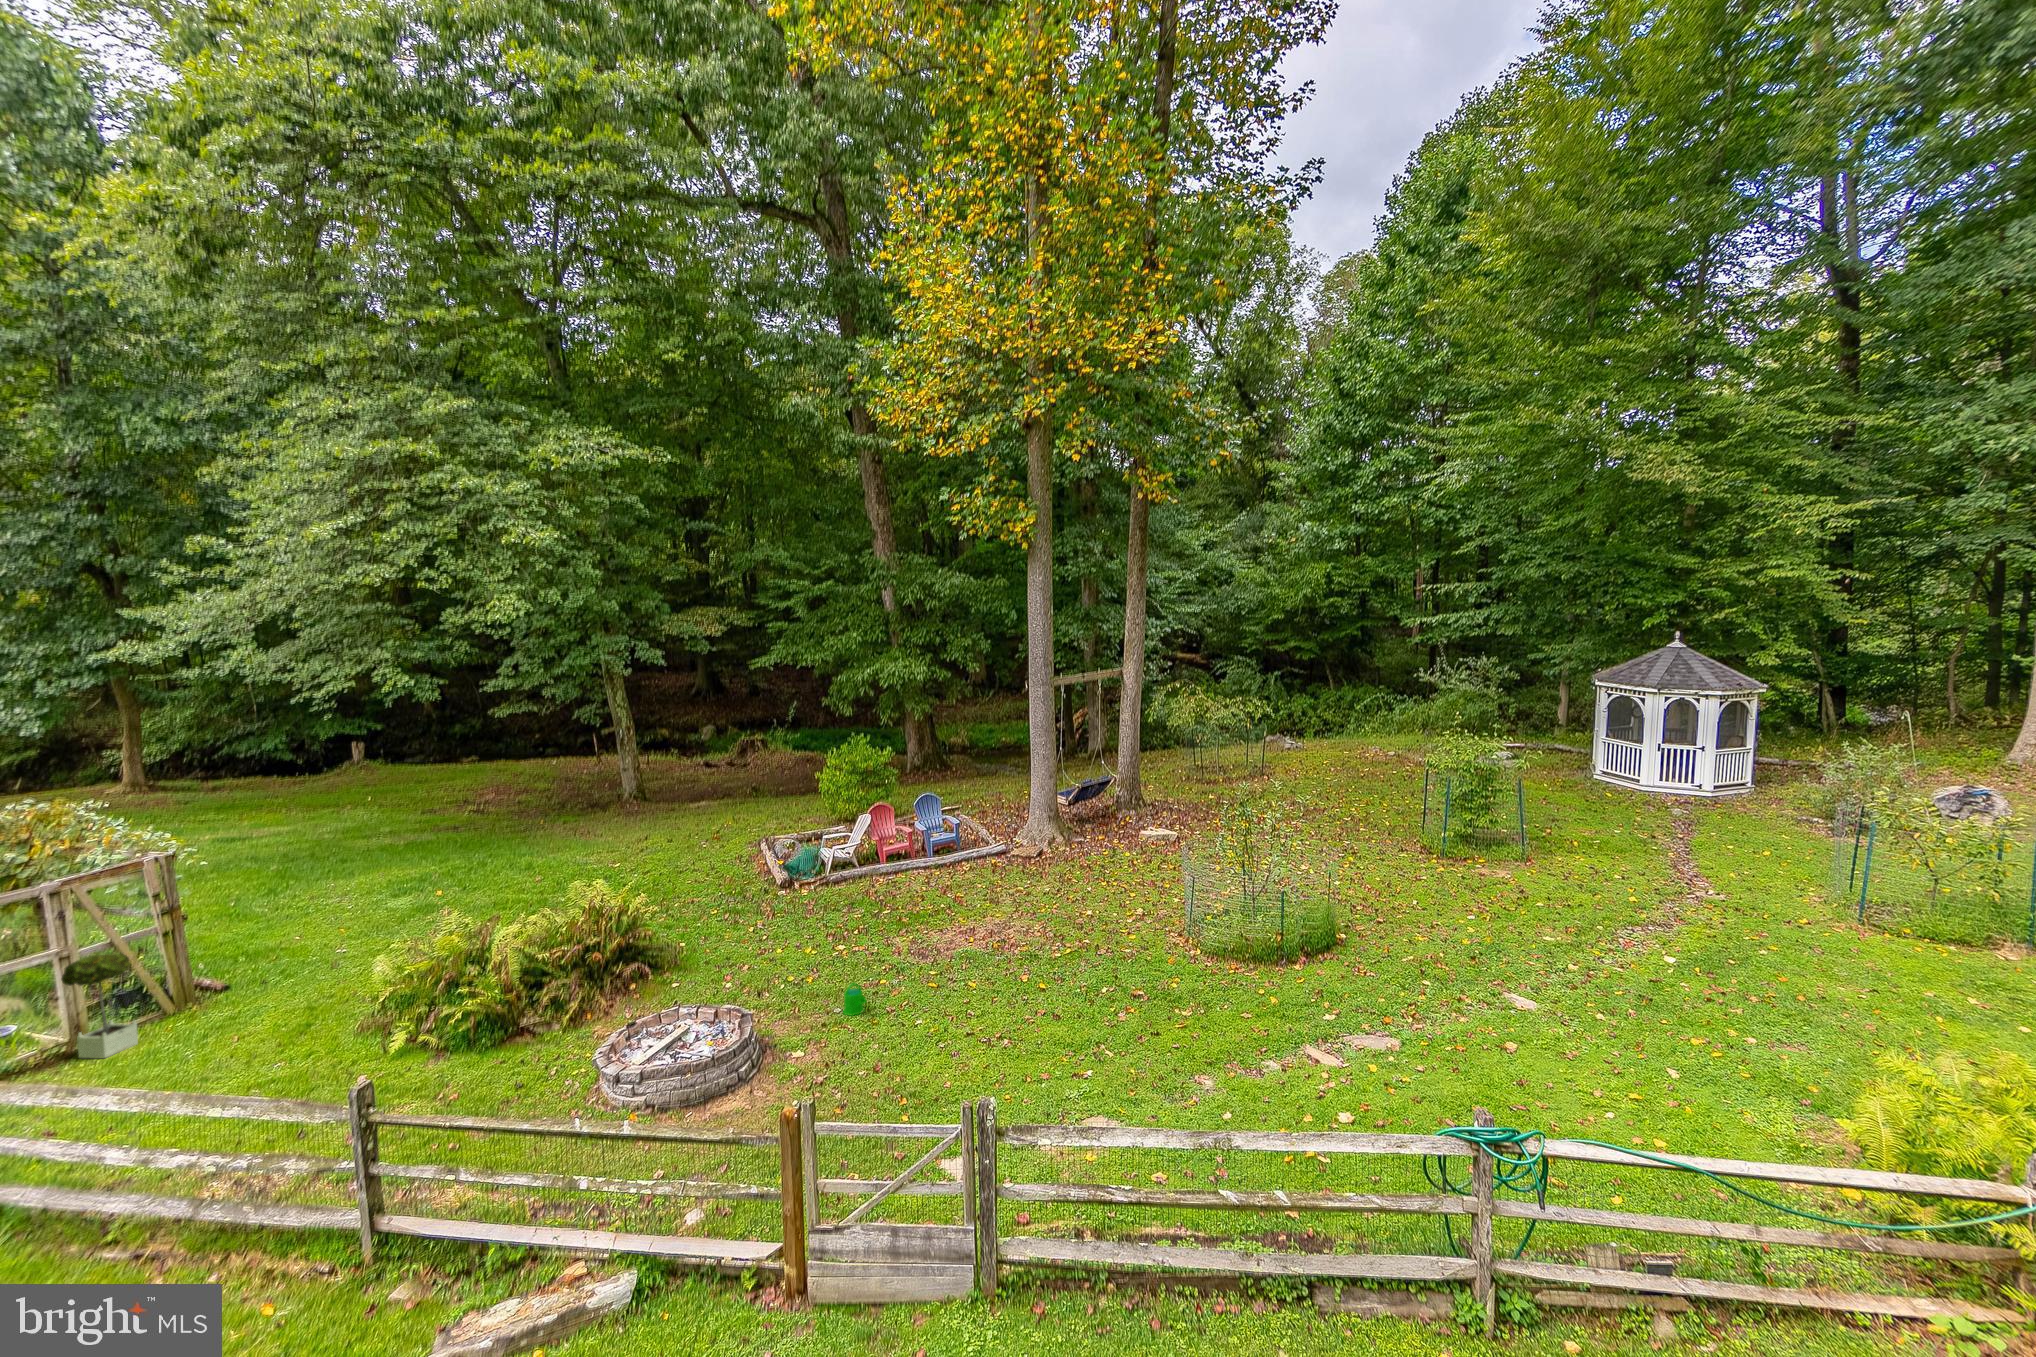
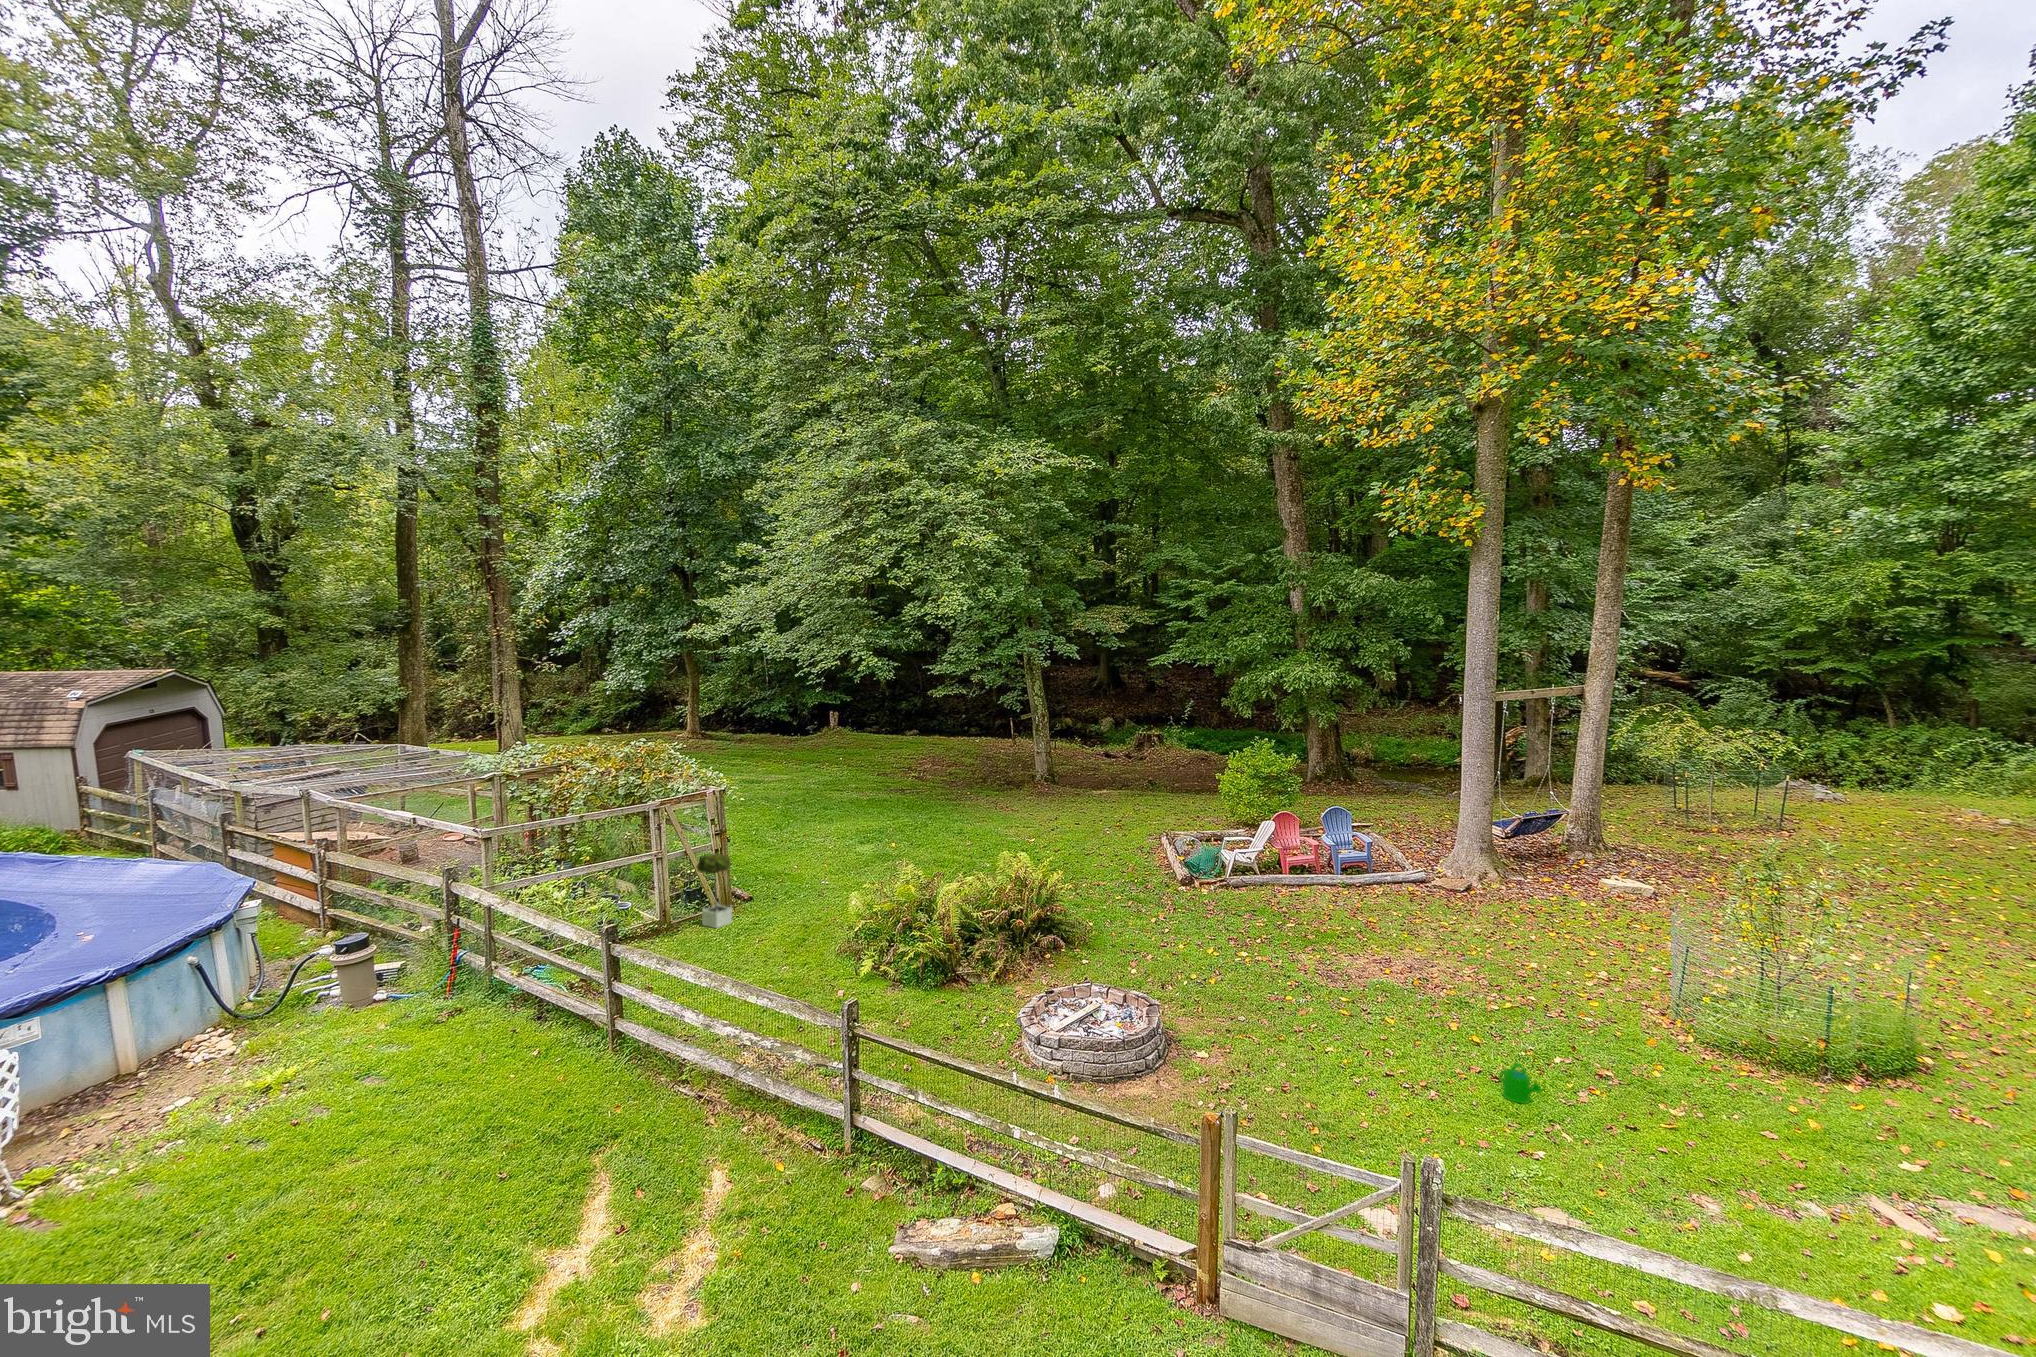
watering can: present [843,983,867,1016] -> present [1499,1063,1541,1104]

